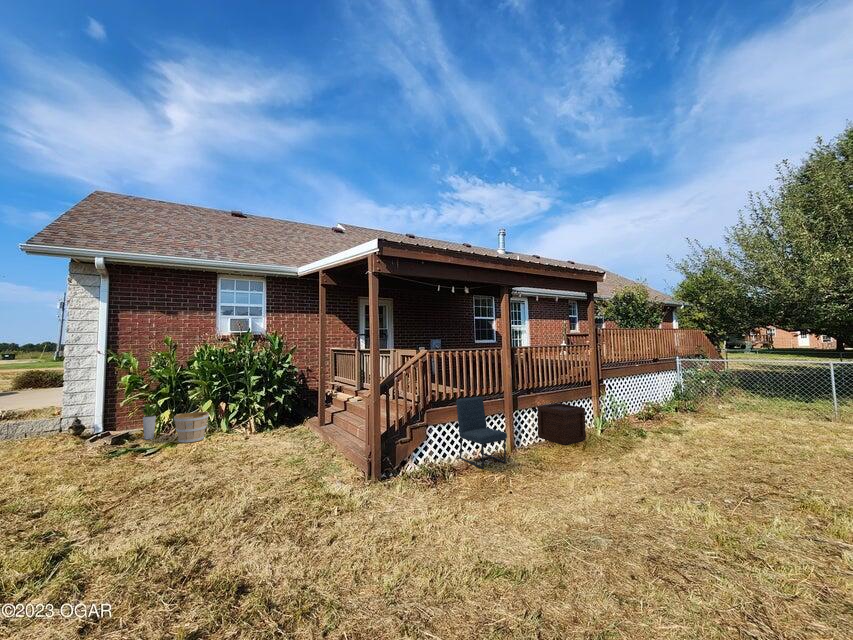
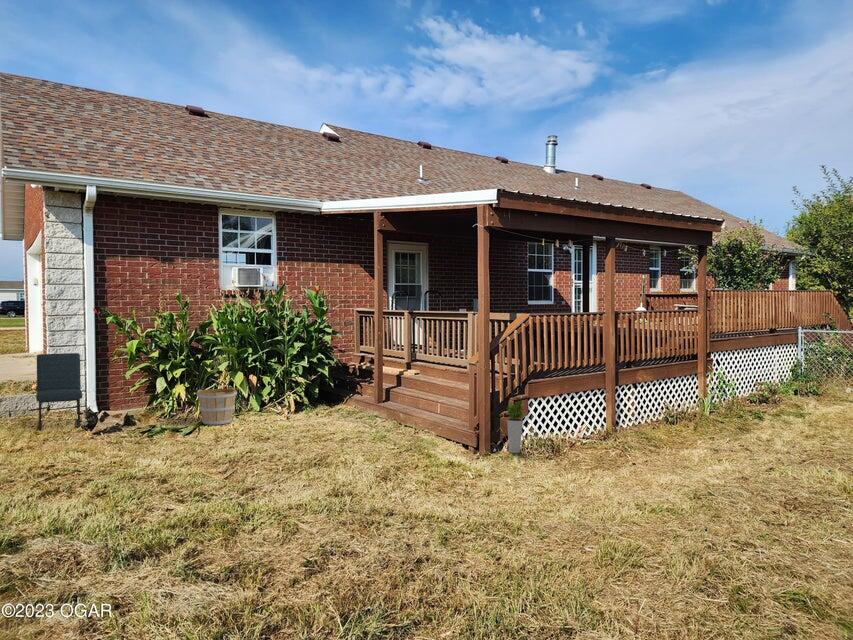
chair: present [456,397,507,469] -> present [36,353,82,430]
planter: present [142,403,159,439] -> present [507,400,525,453]
wooden crate: present [537,403,586,445] -> none [639,379,696,426]

